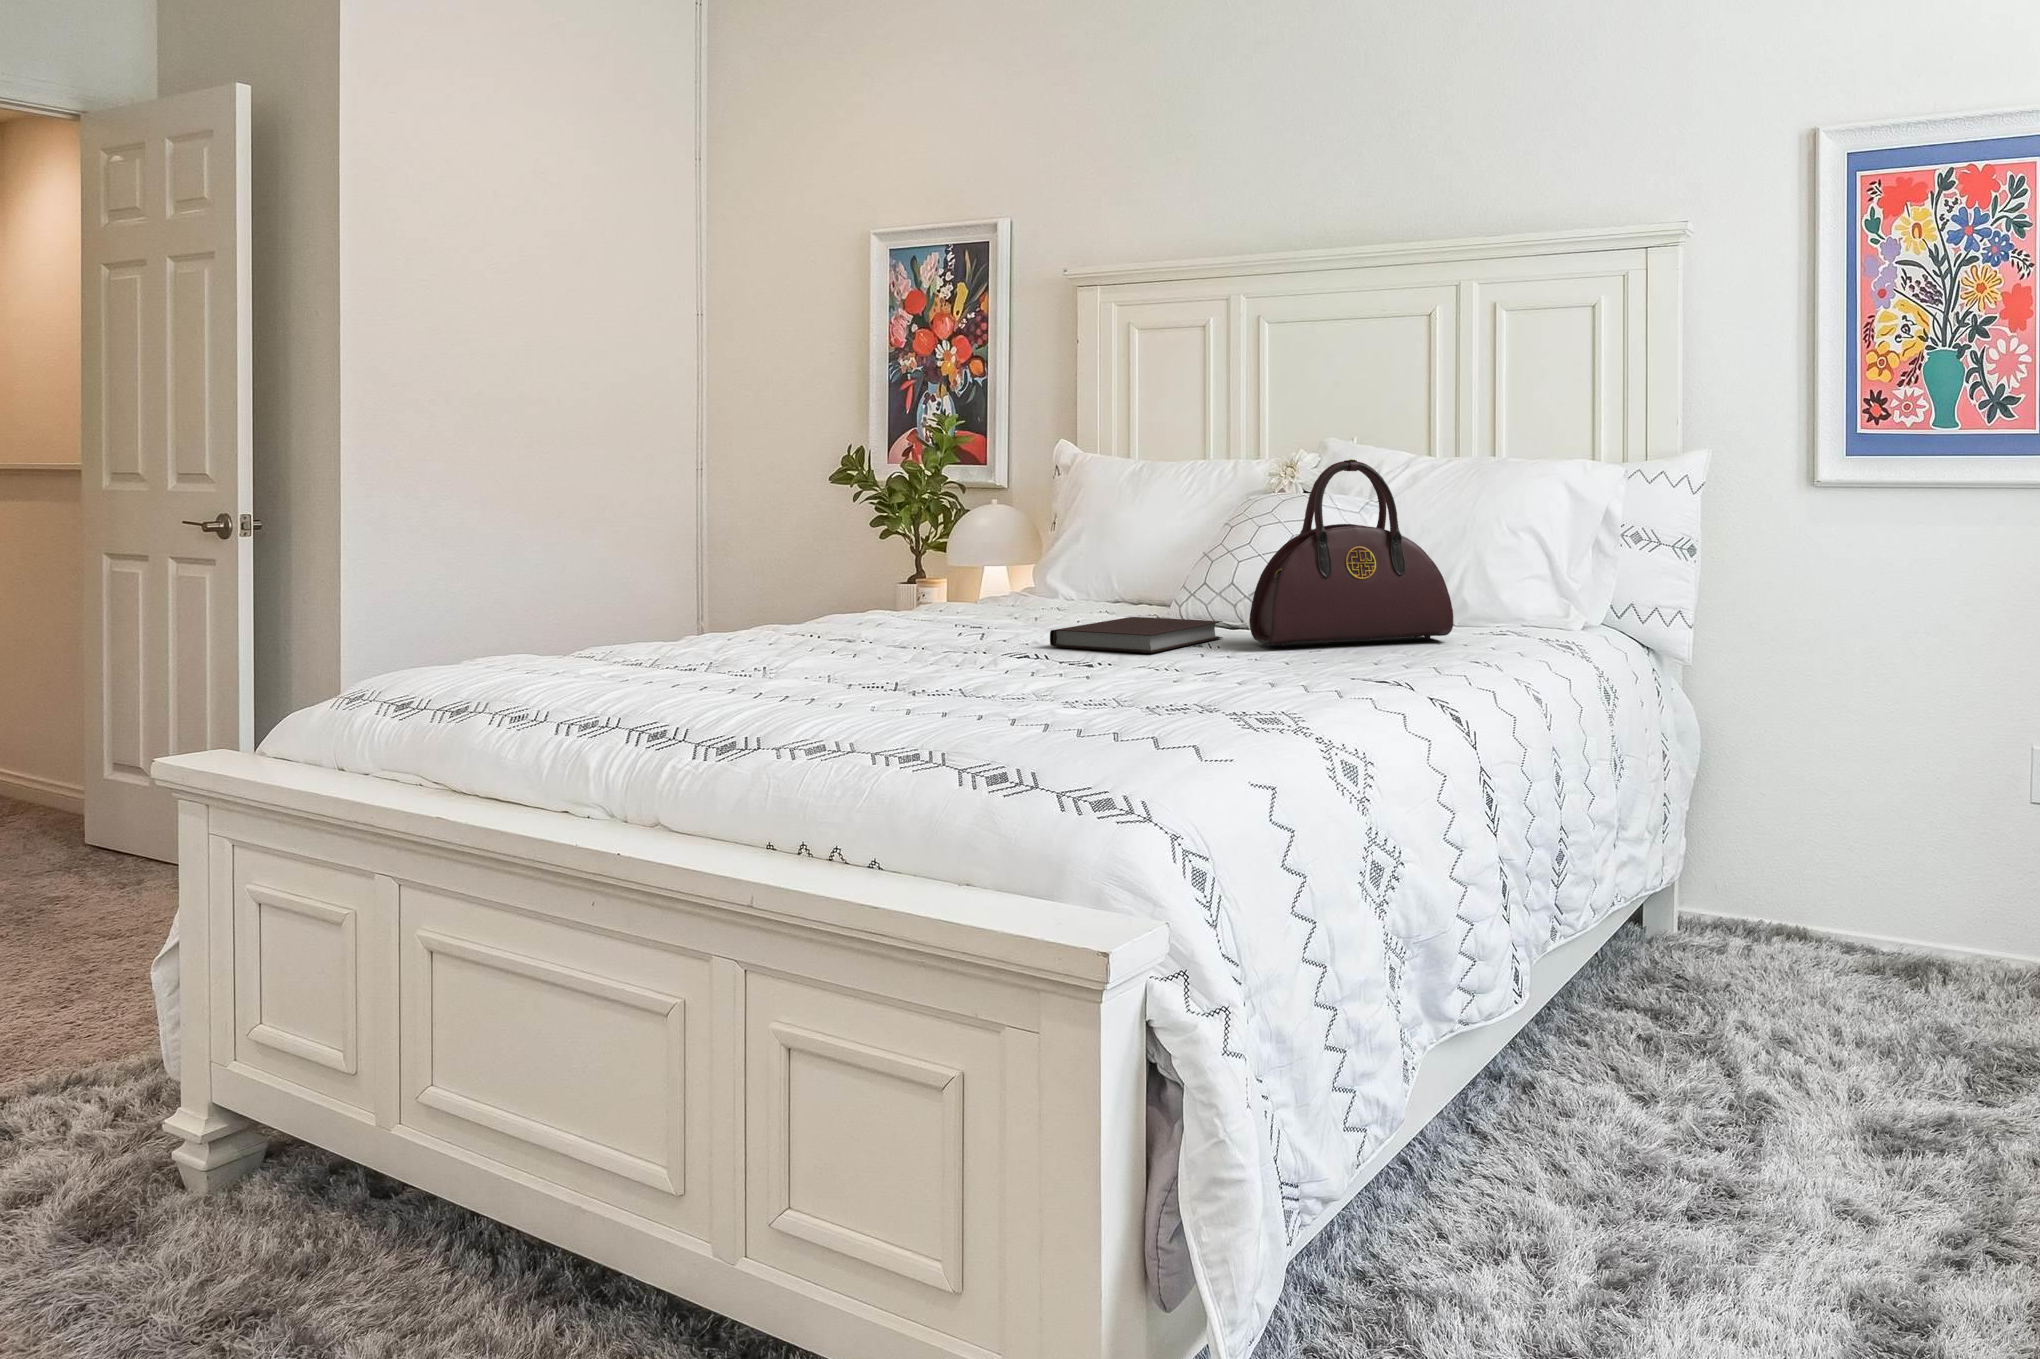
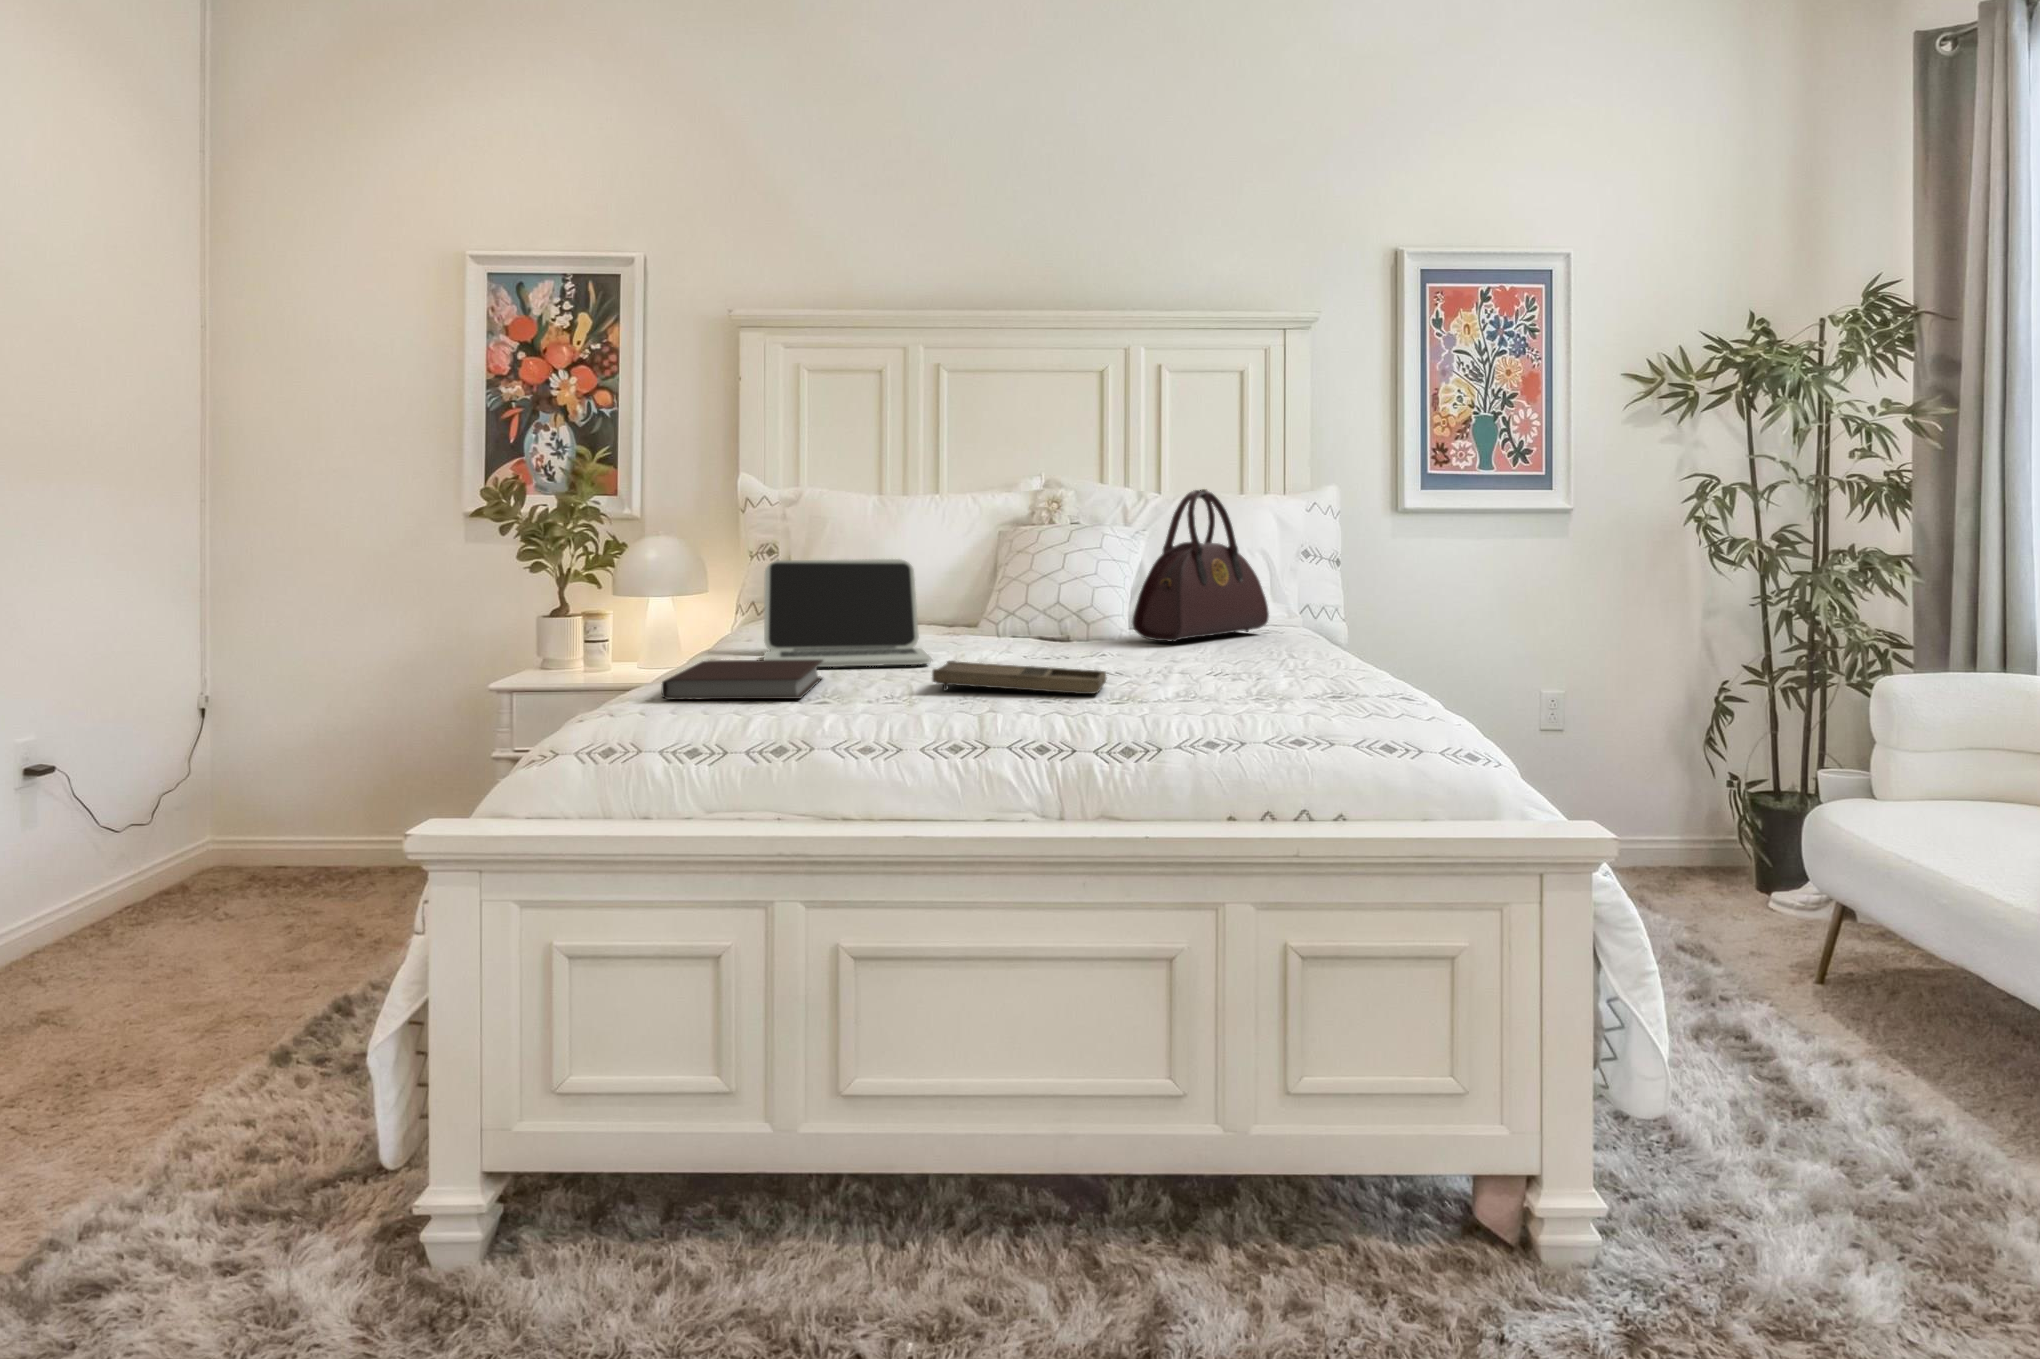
laptop: none [761,537,1003,654] -> present [764,559,931,667]
notebook: present [1050,617,1222,653] -> present [662,660,824,700]
tray: none [772,653,956,700] -> present [932,661,1106,694]

